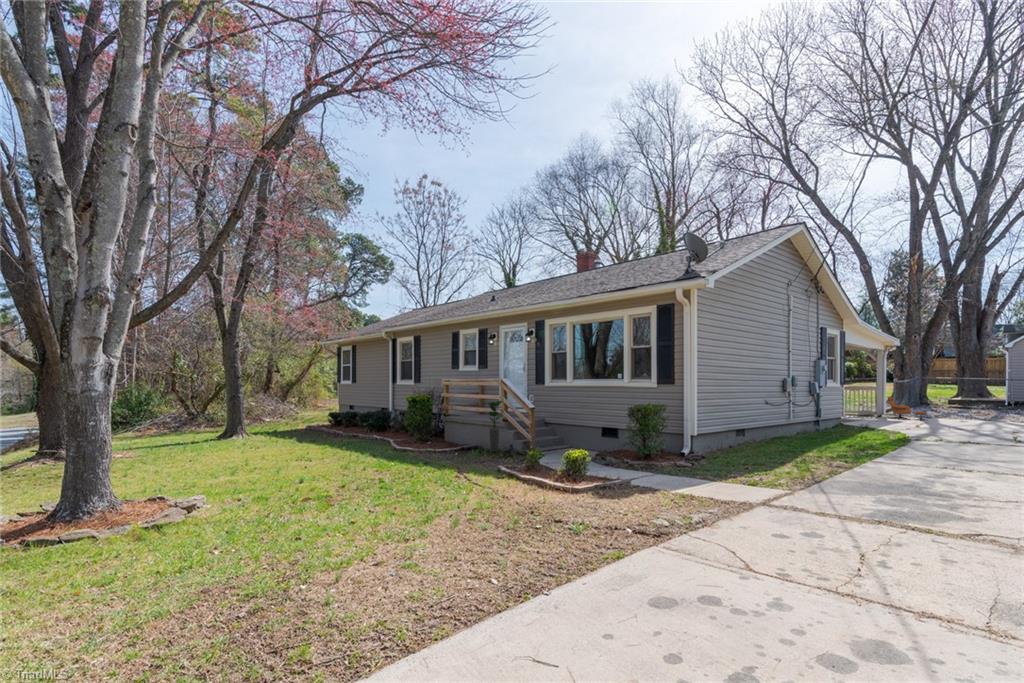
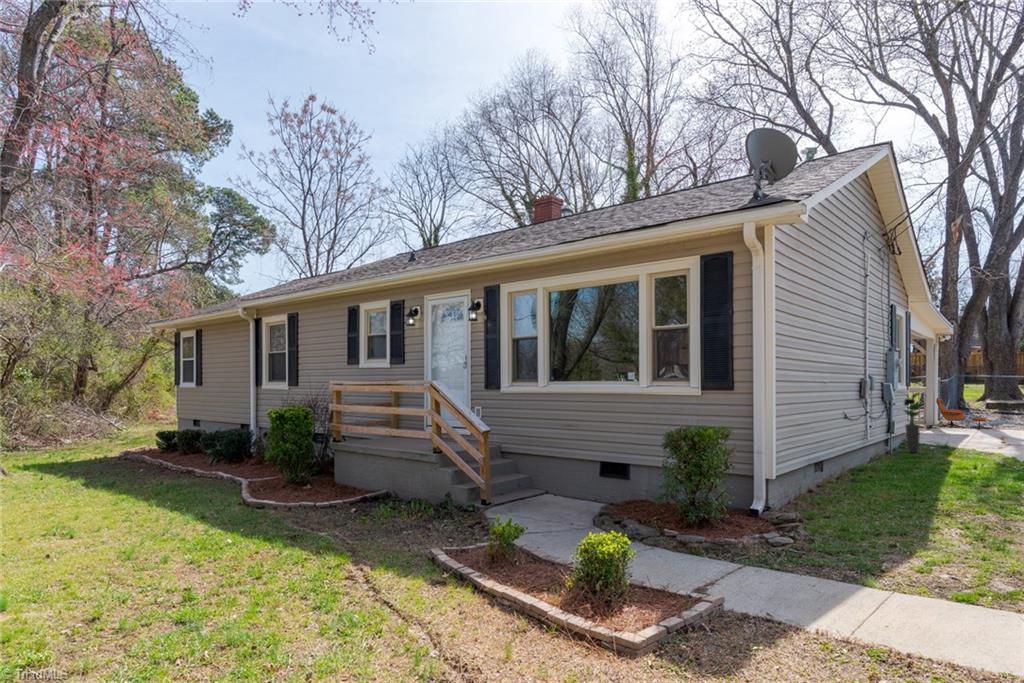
potted plant: present [488,401,504,452] -> present [904,393,924,452]

